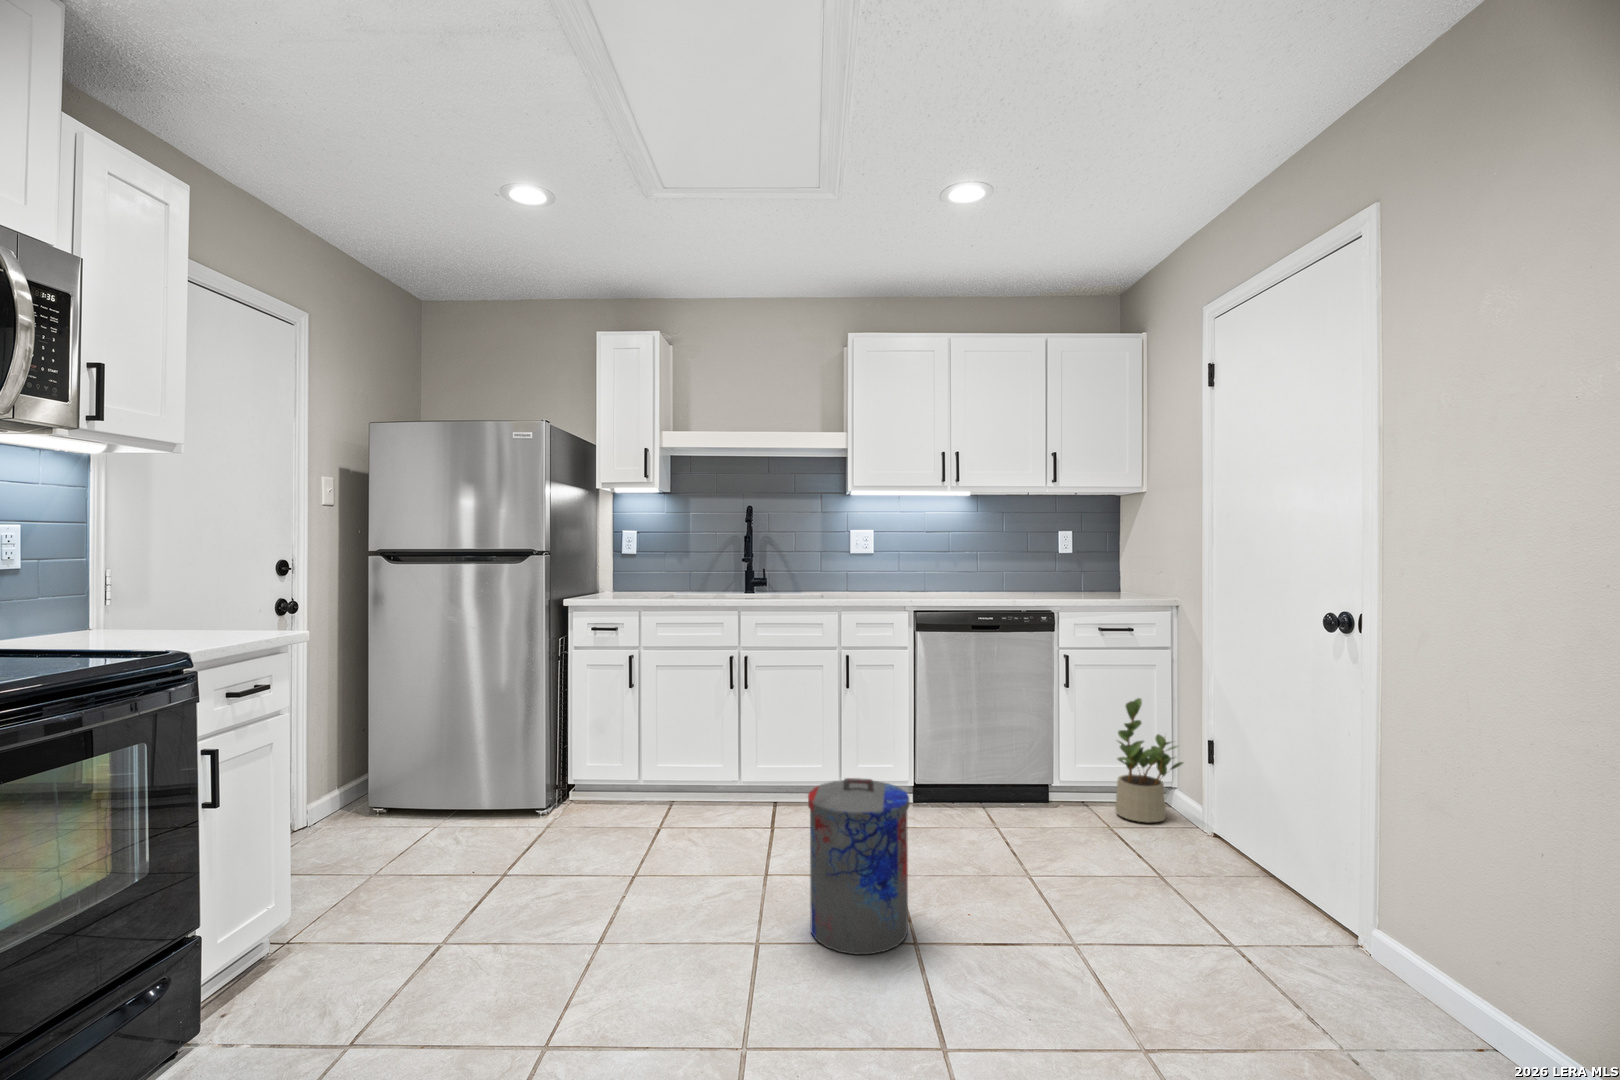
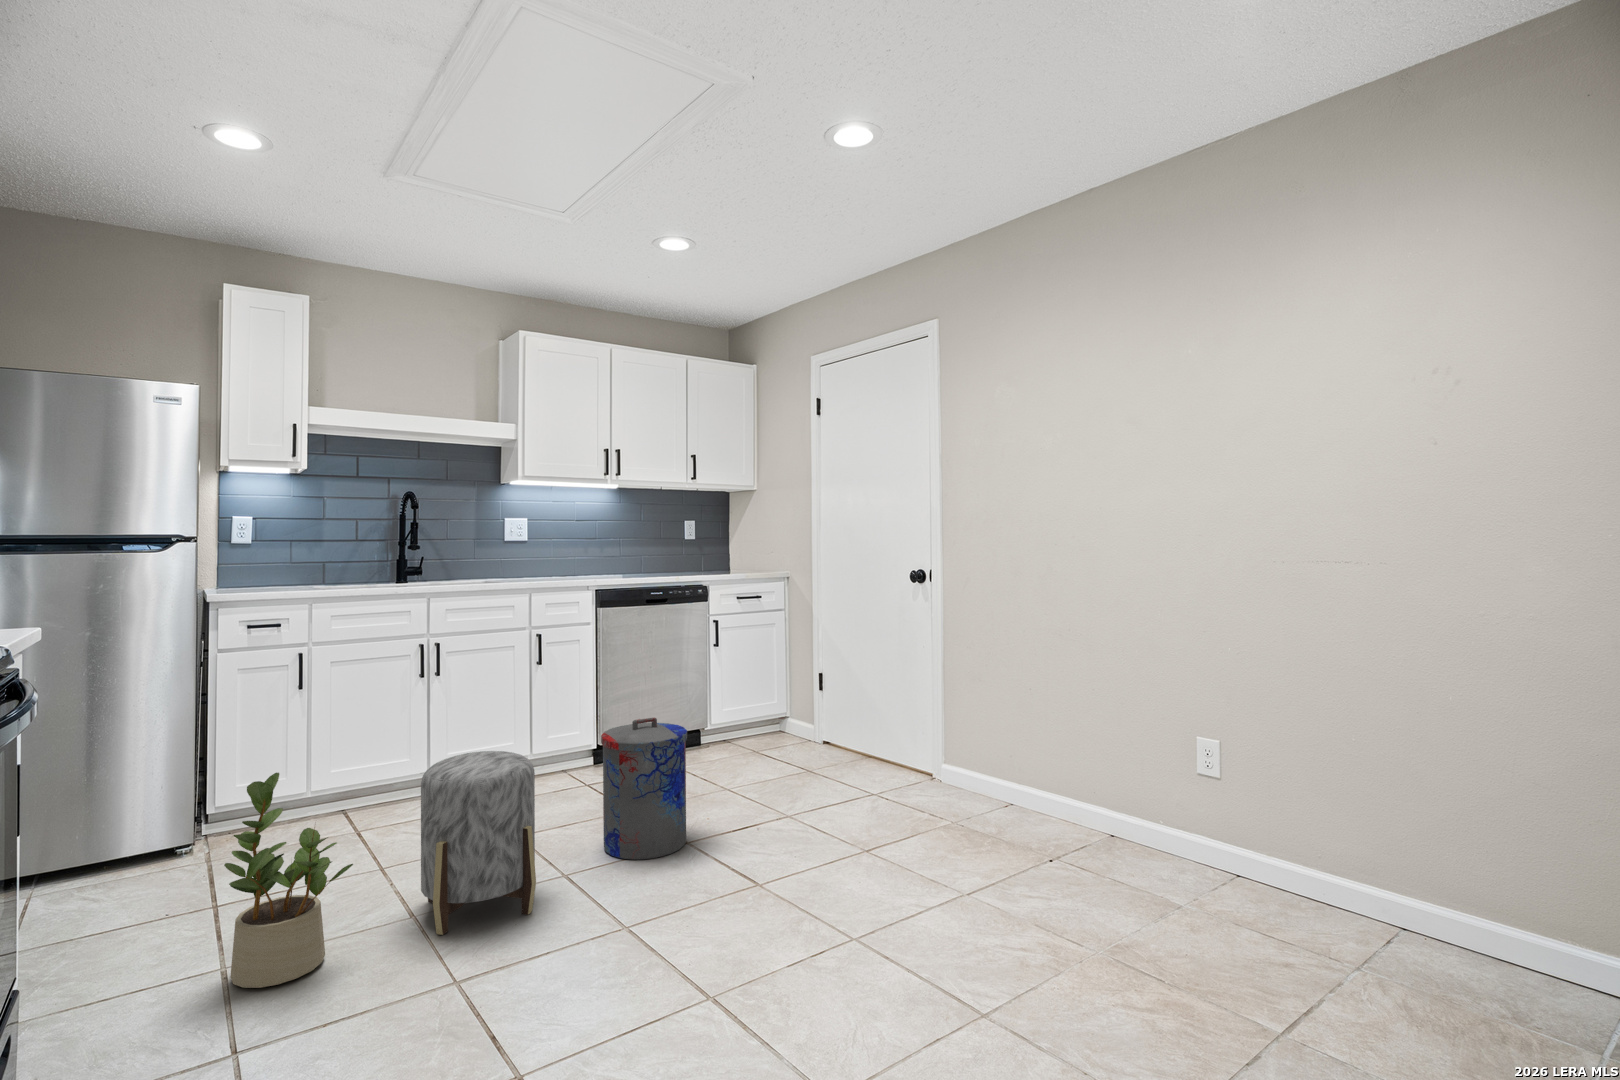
potted plant: present [1115,698,1183,822] -> present [224,773,353,988]
stool: none [577,787,705,983] -> present [421,751,536,935]

